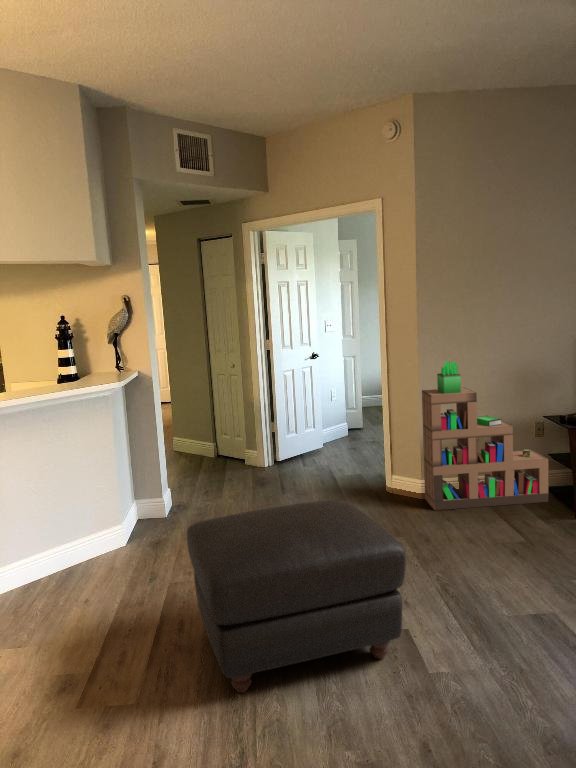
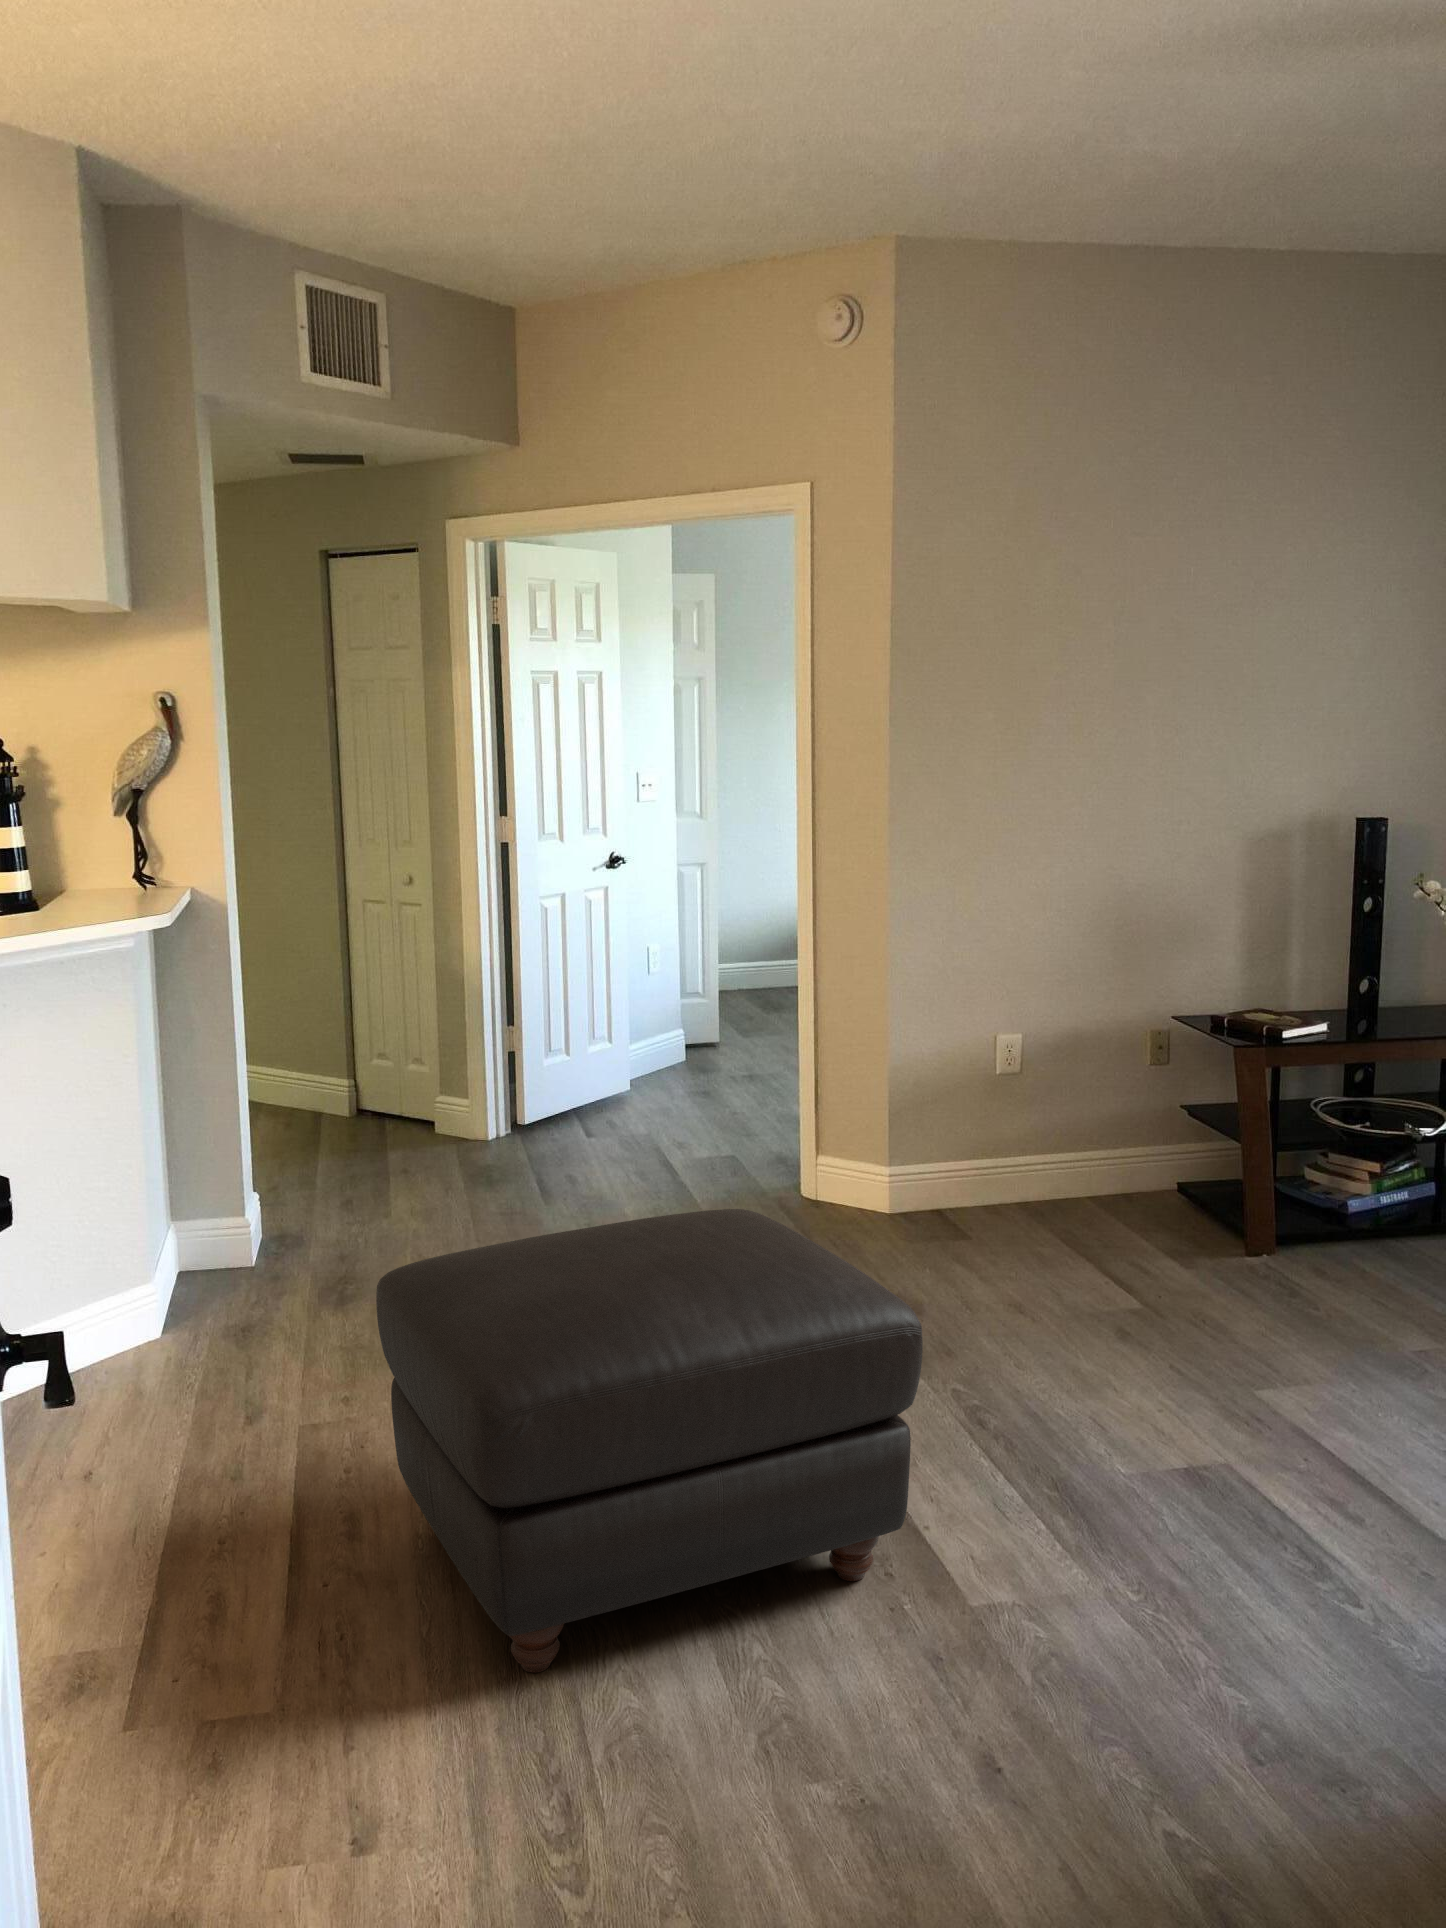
bookshelf: present [422,361,548,510] -> none [897,881,1186,1240]

